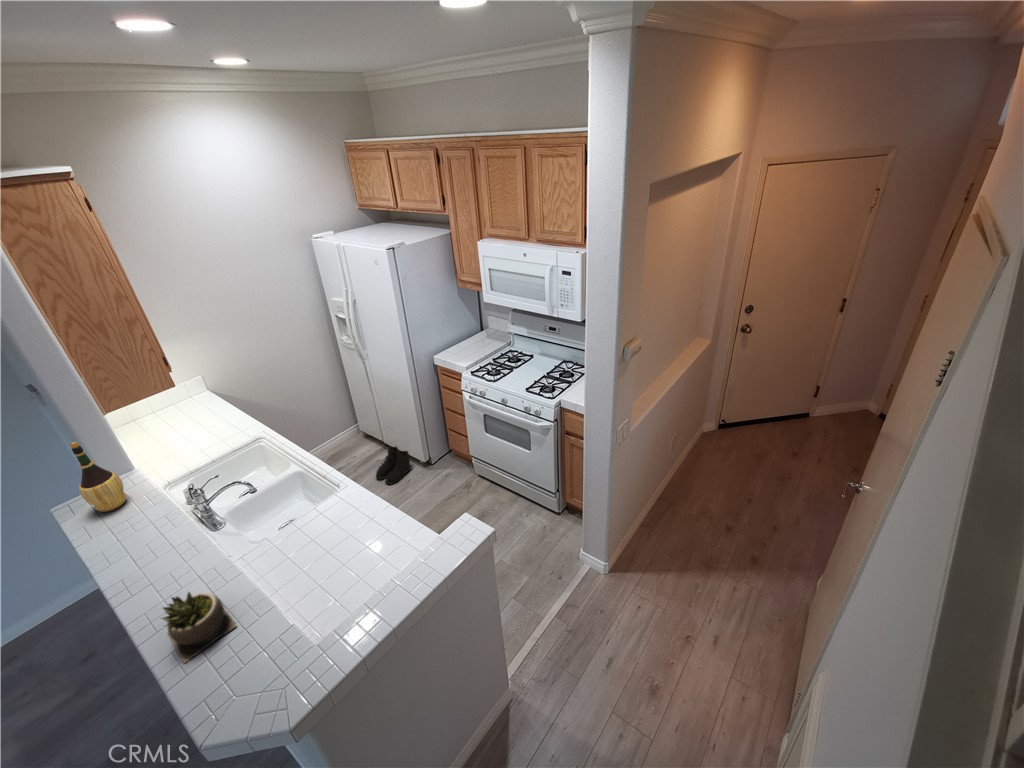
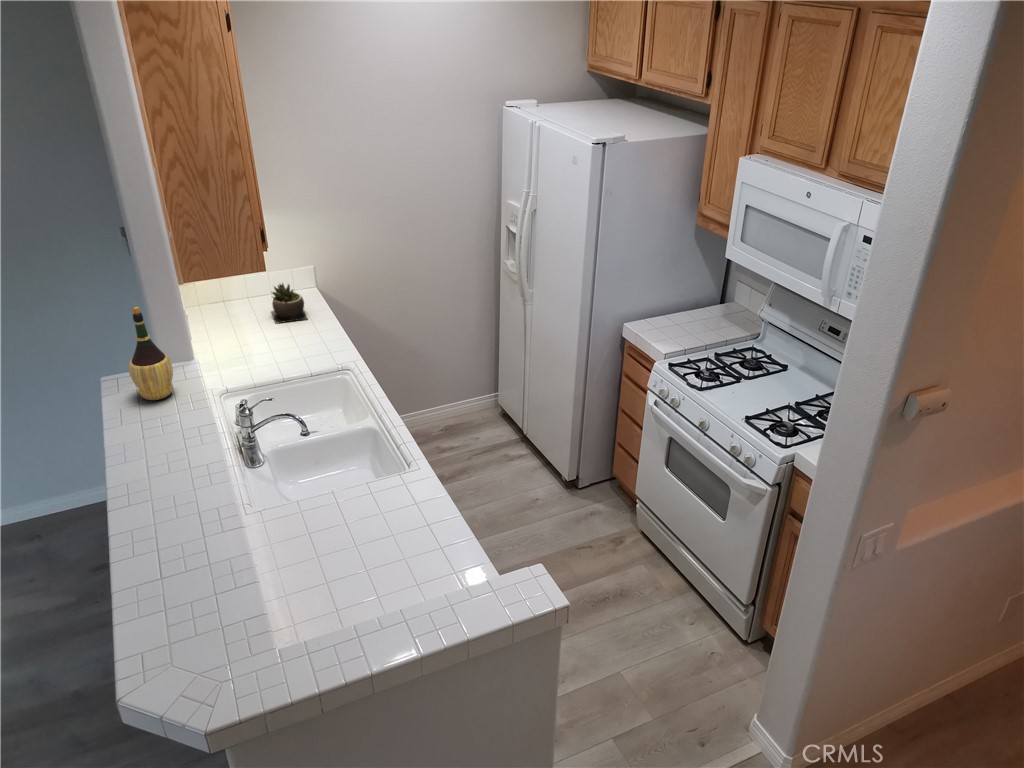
boots: present [376,446,411,484] -> none [492,441,549,496]
succulent plant: present [162,592,236,663] -> present [271,283,308,324]

